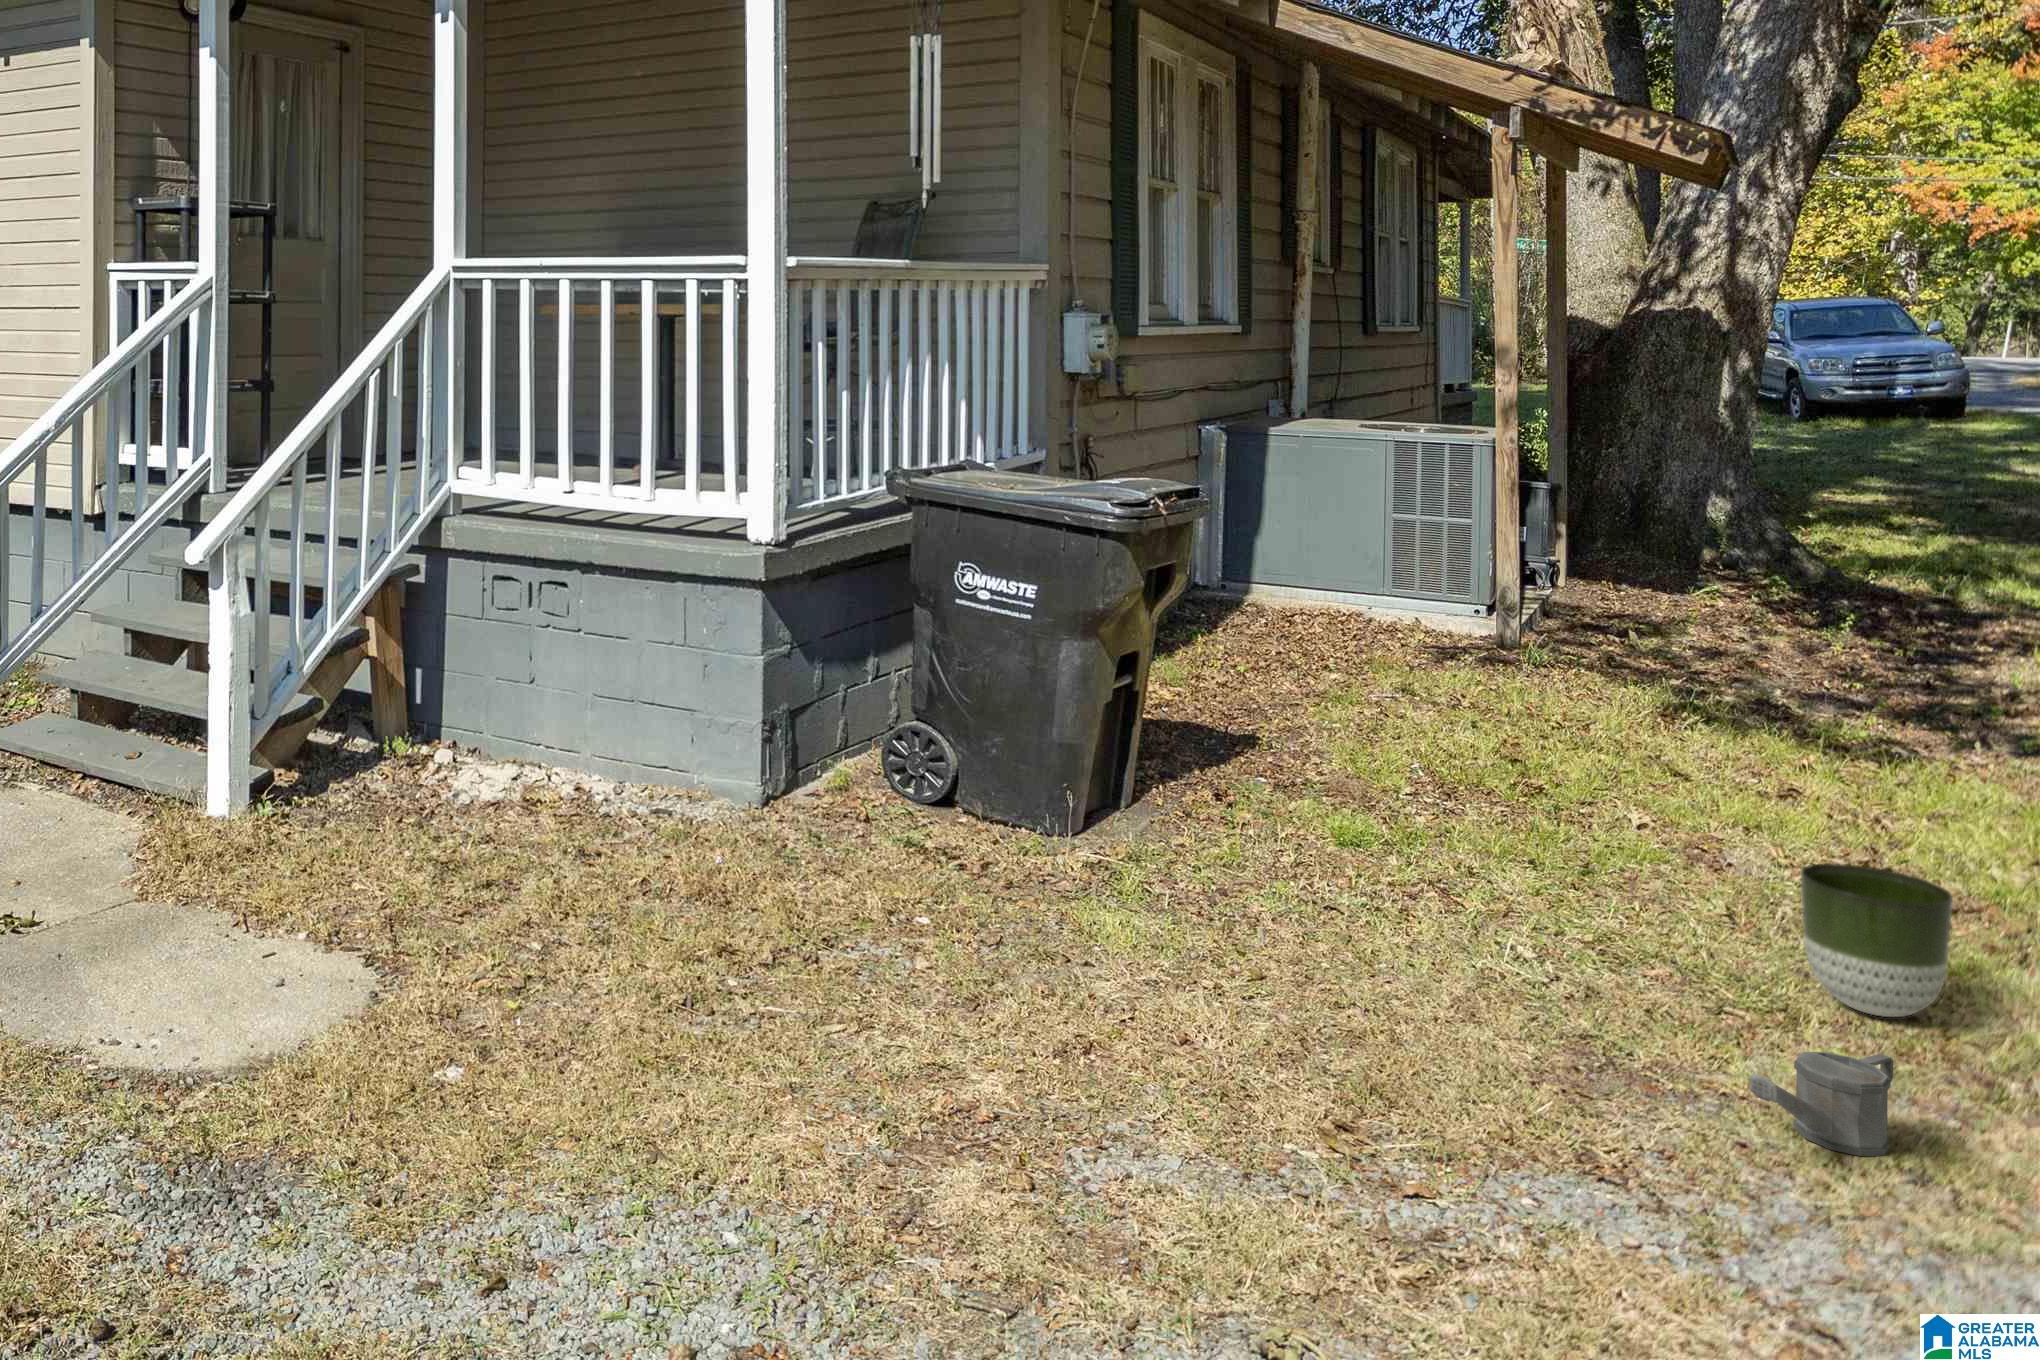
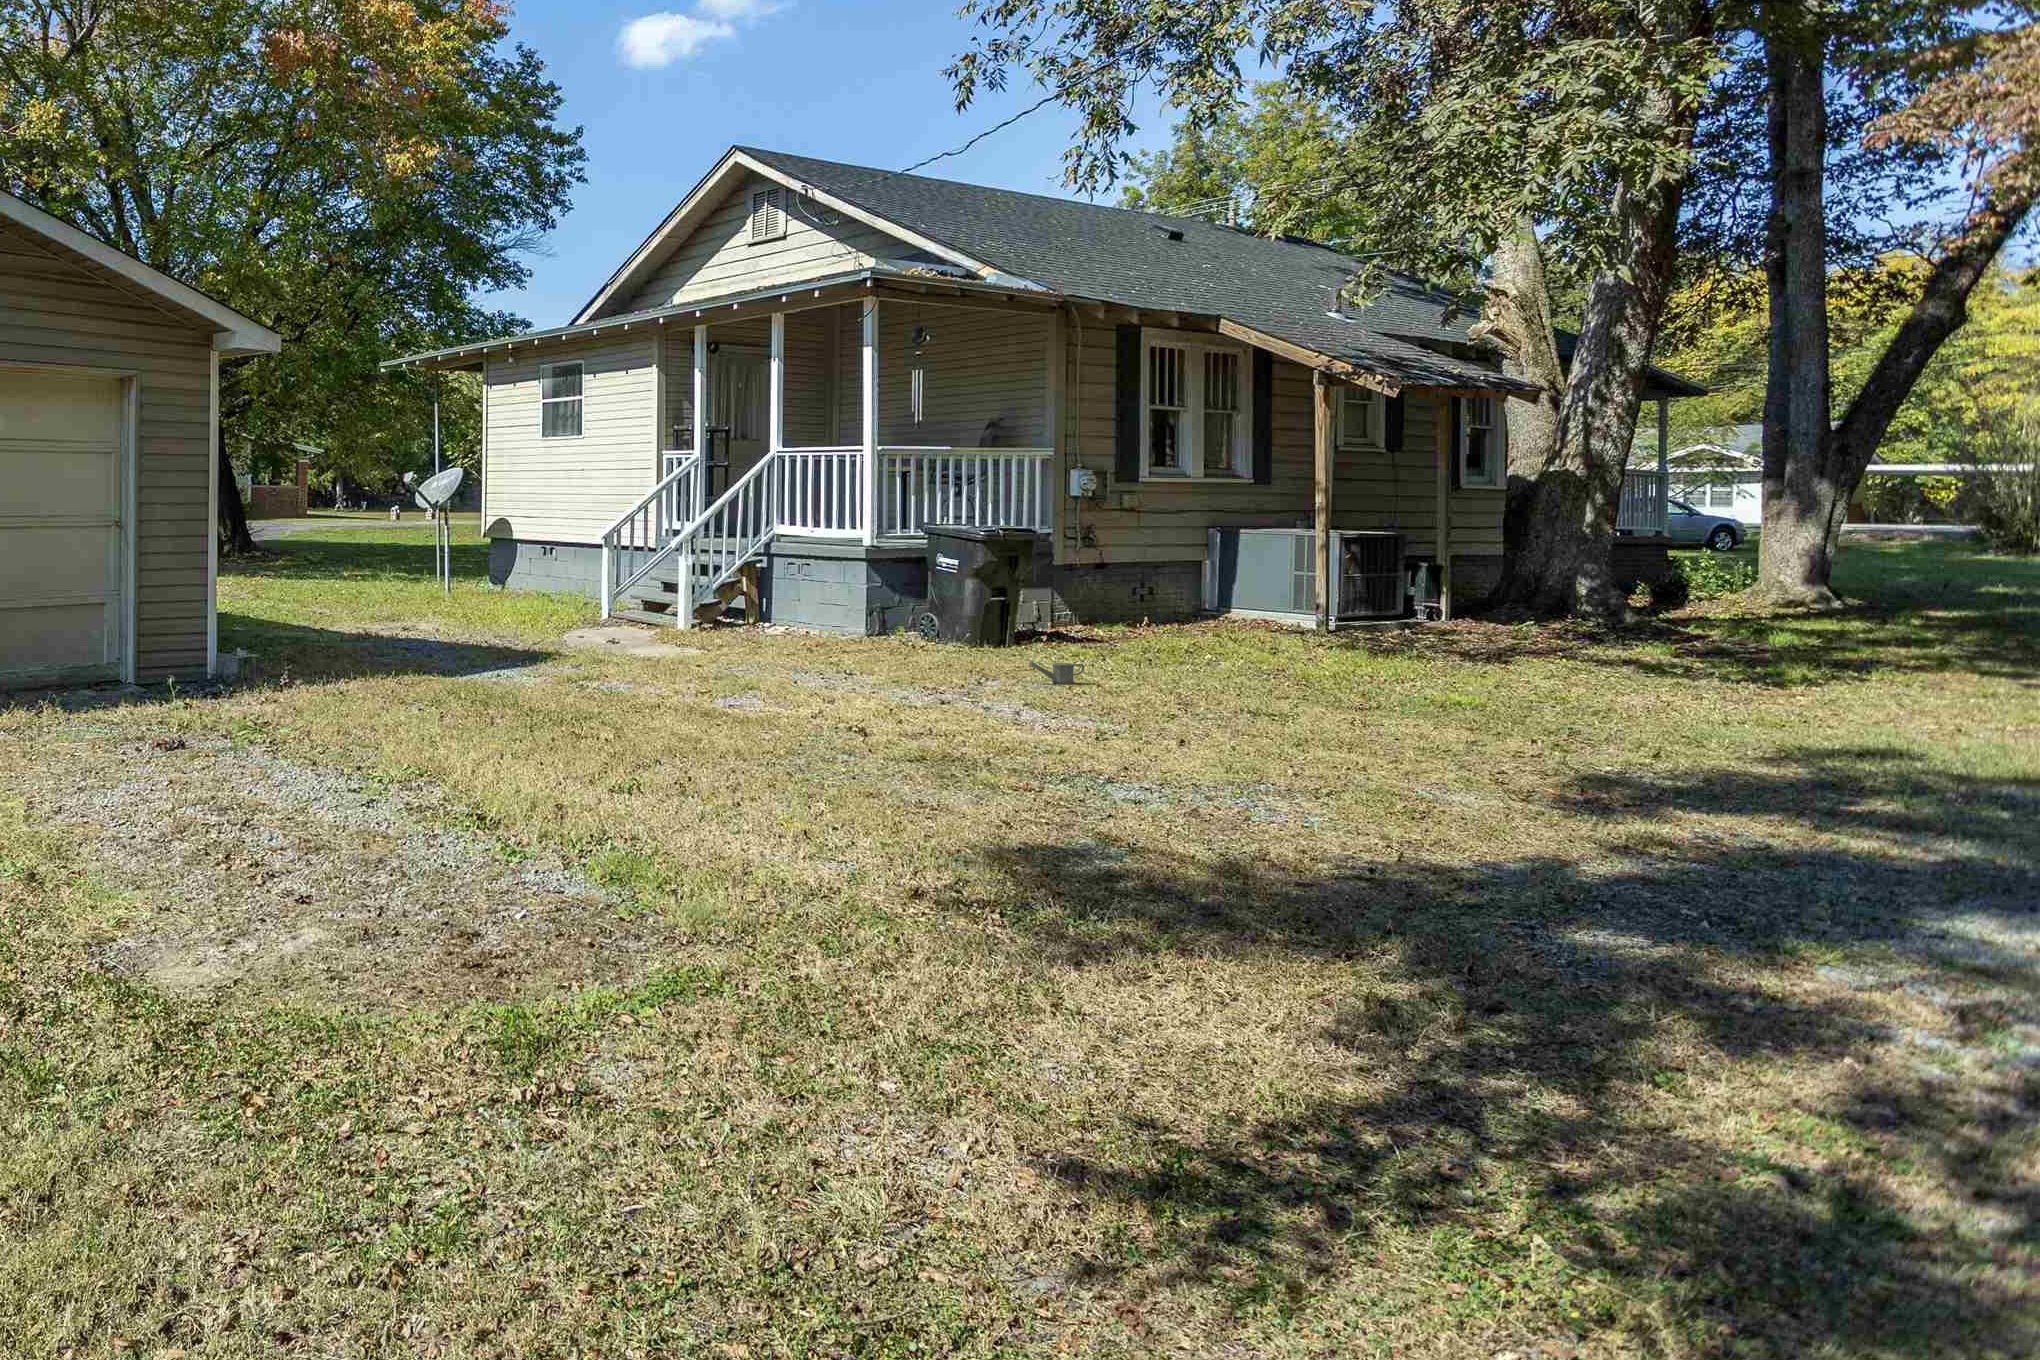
planter: present [1801,863,1953,1017] -> none [1123,635,1163,677]

